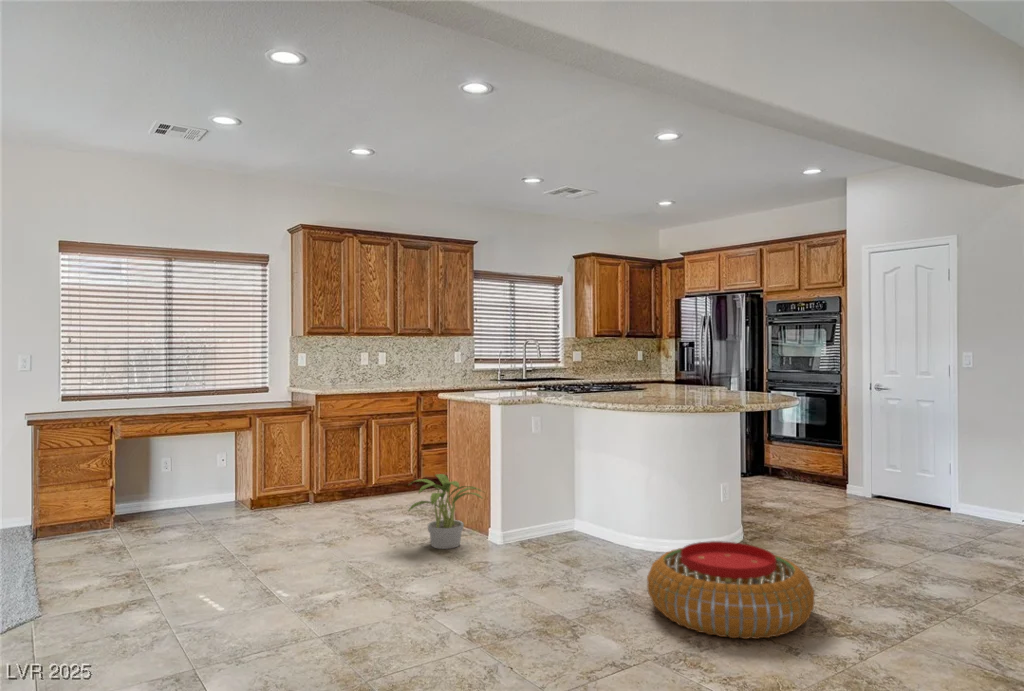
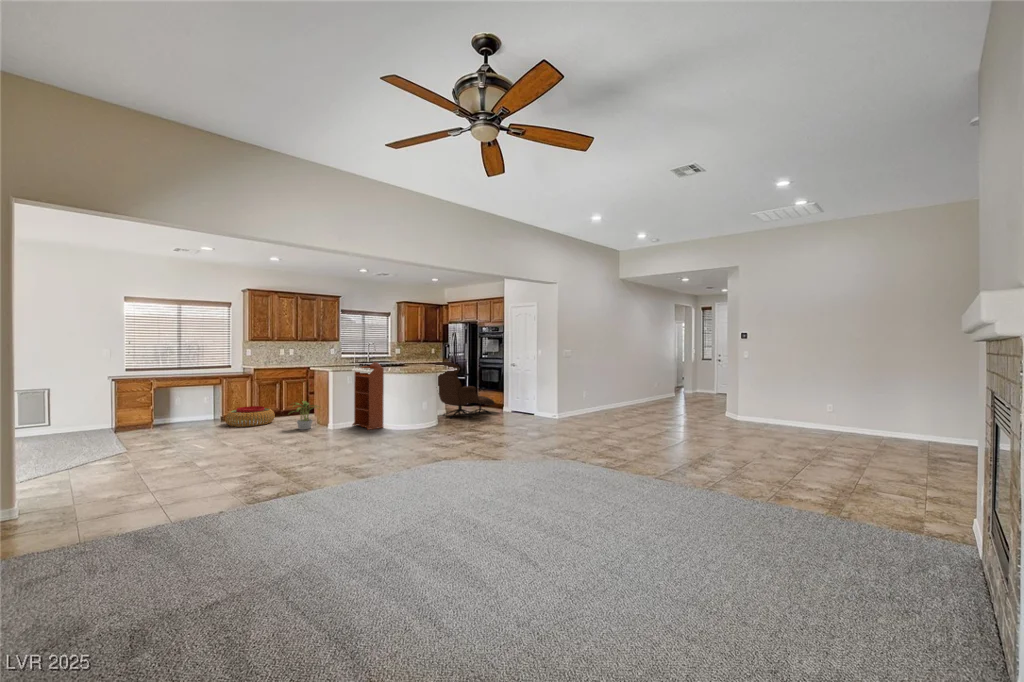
lounge chair: none [726,376,866,519] -> present [436,362,495,418]
bookcase: none [556,377,644,557] -> present [352,362,384,430]
pouf: present [647,541,814,639] -> present [225,406,275,427]

